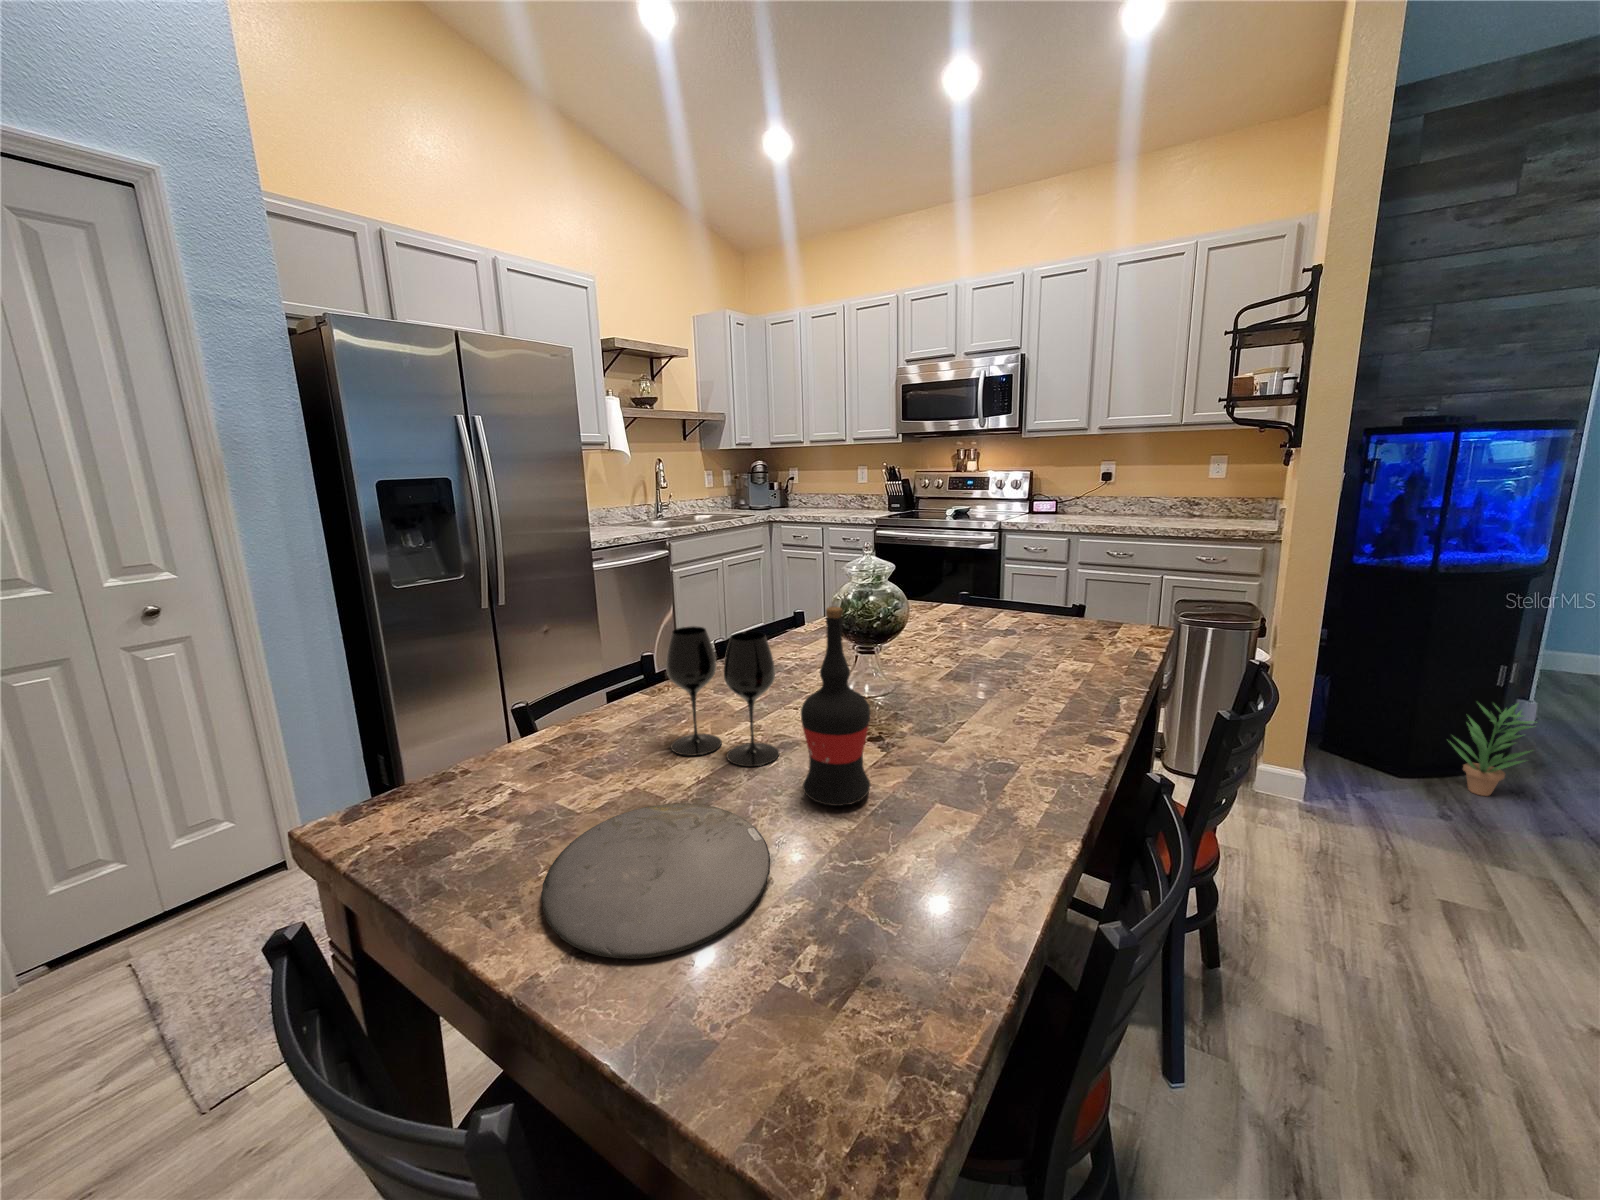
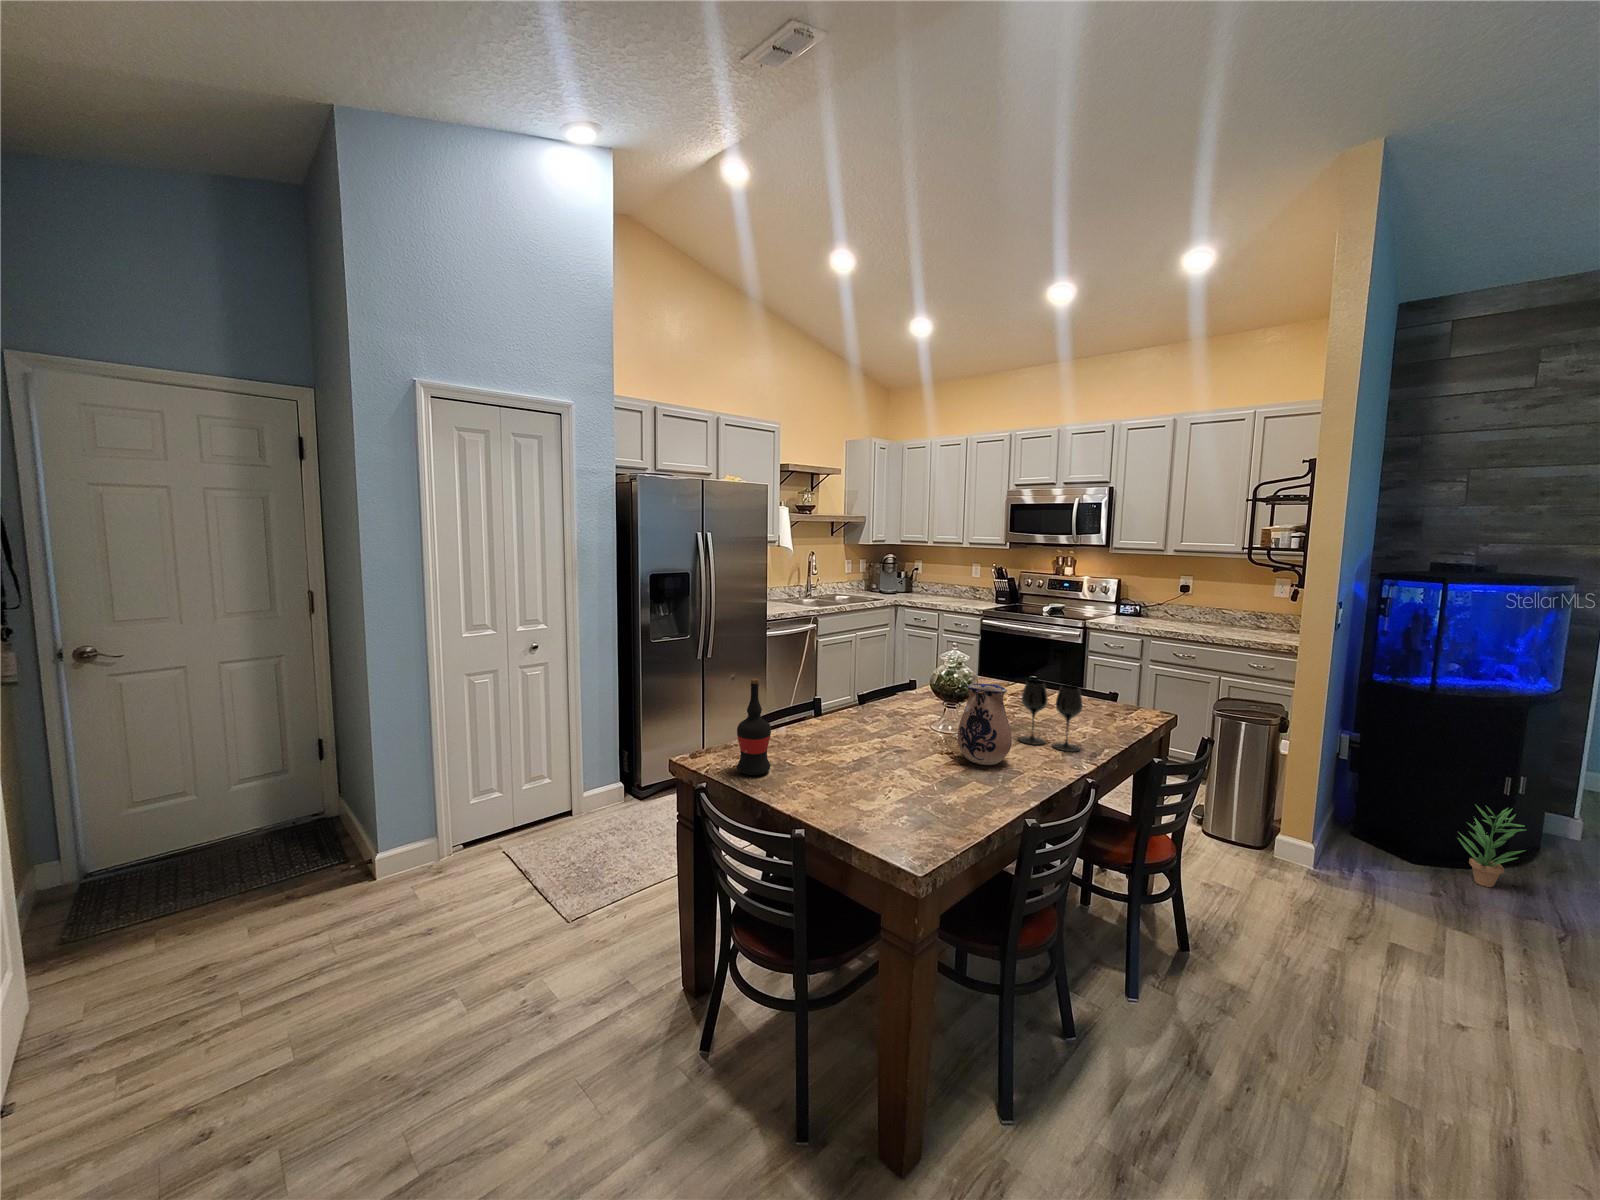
ceramic pitcher: none [893,604,995,760] -> present [957,683,1012,765]
wine bottle: present [801,607,870,806] -> present [737,678,771,775]
wine glass: present [666,626,779,766] -> present [1019,680,1083,752]
plate: present [541,803,770,959] -> none [795,765,890,810]

